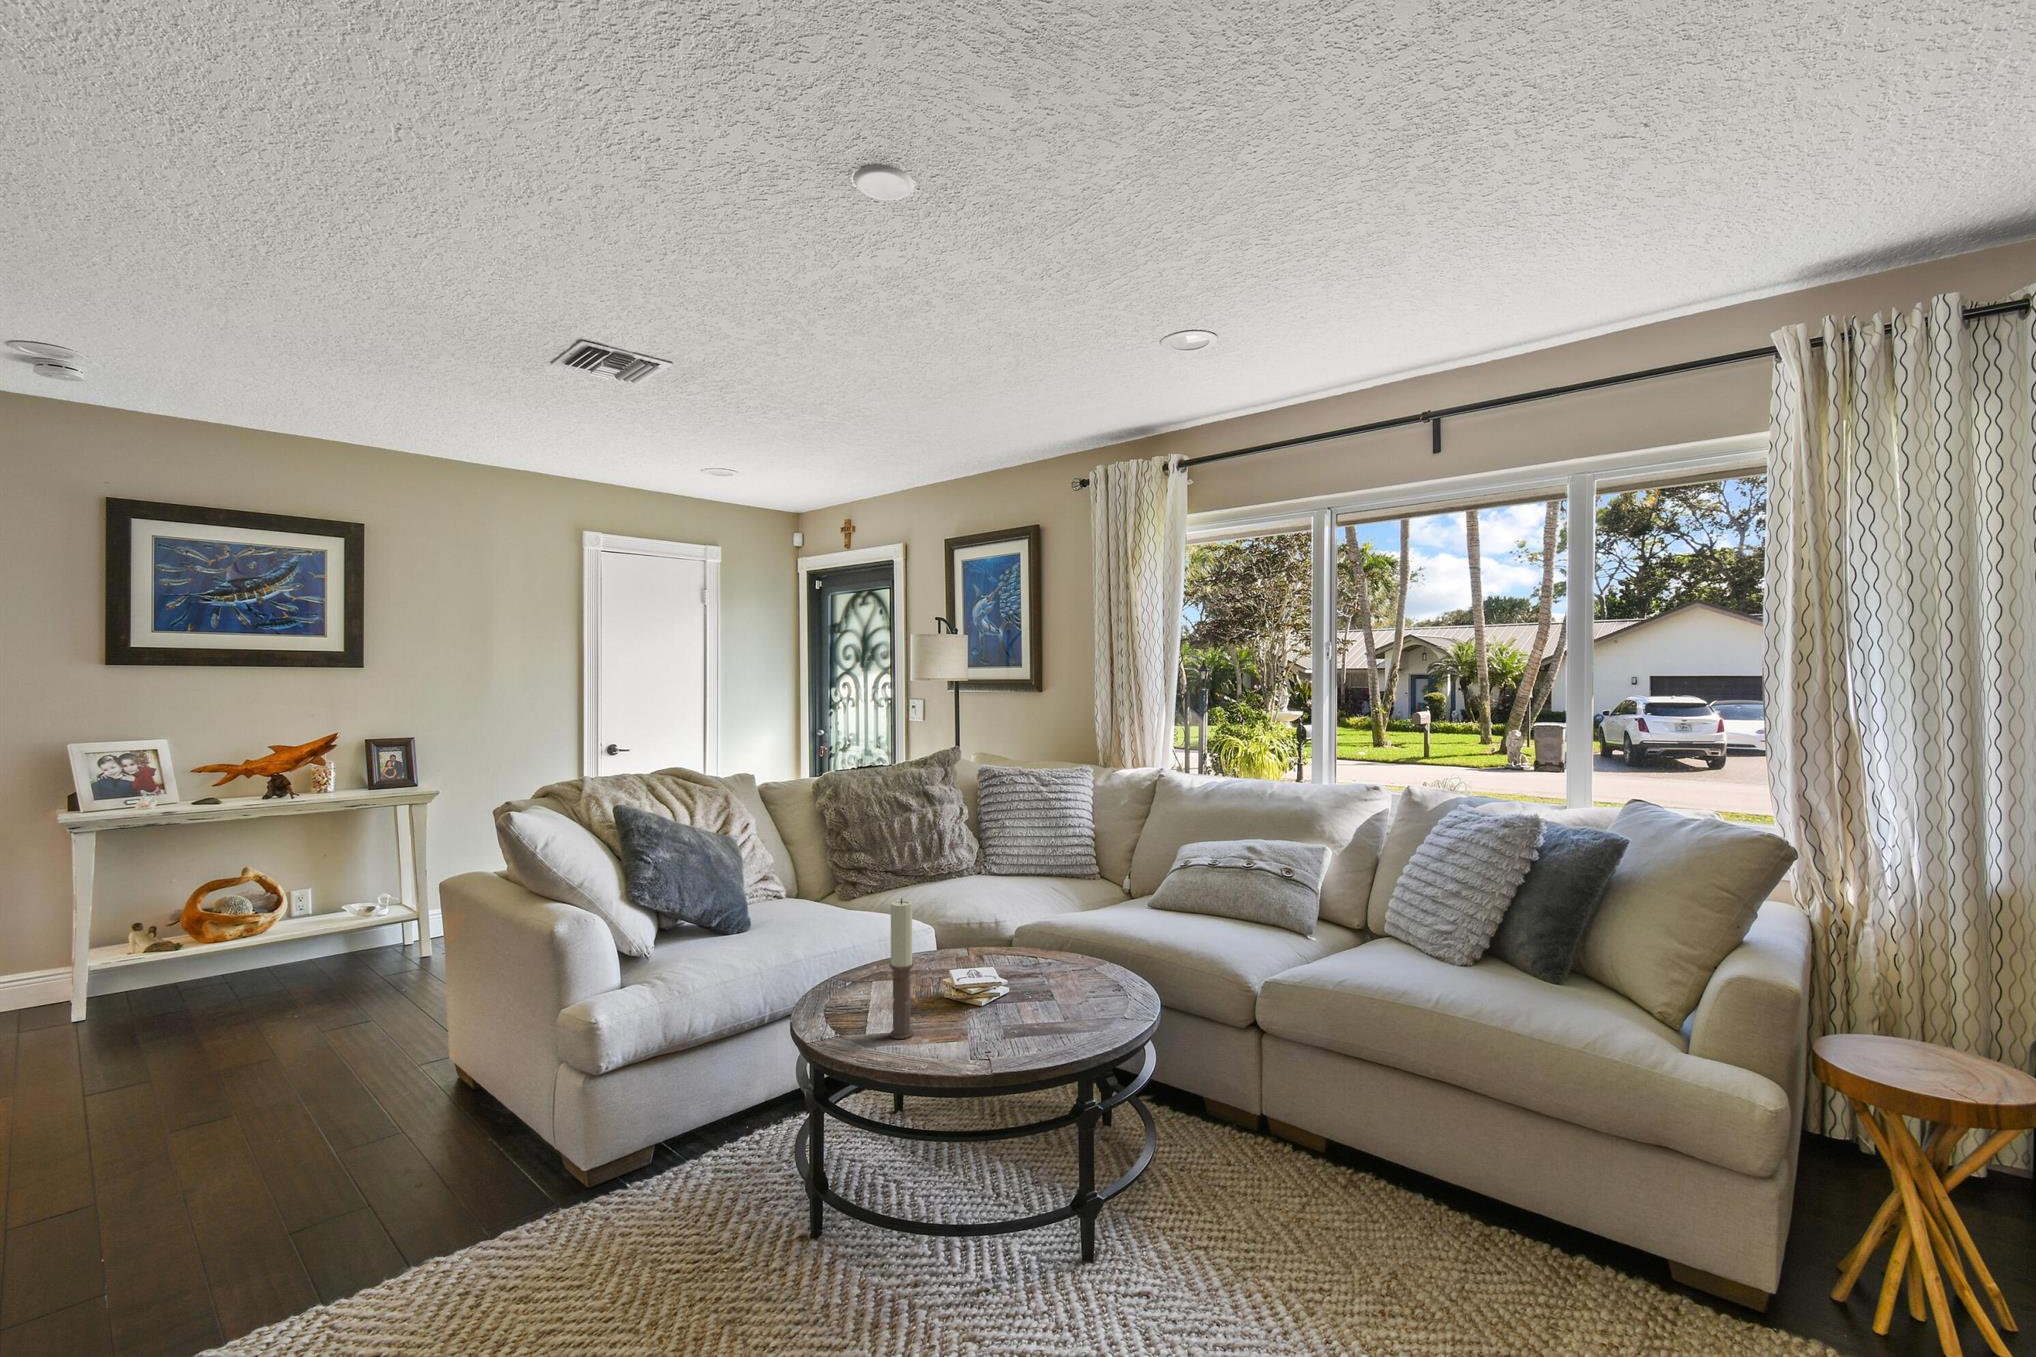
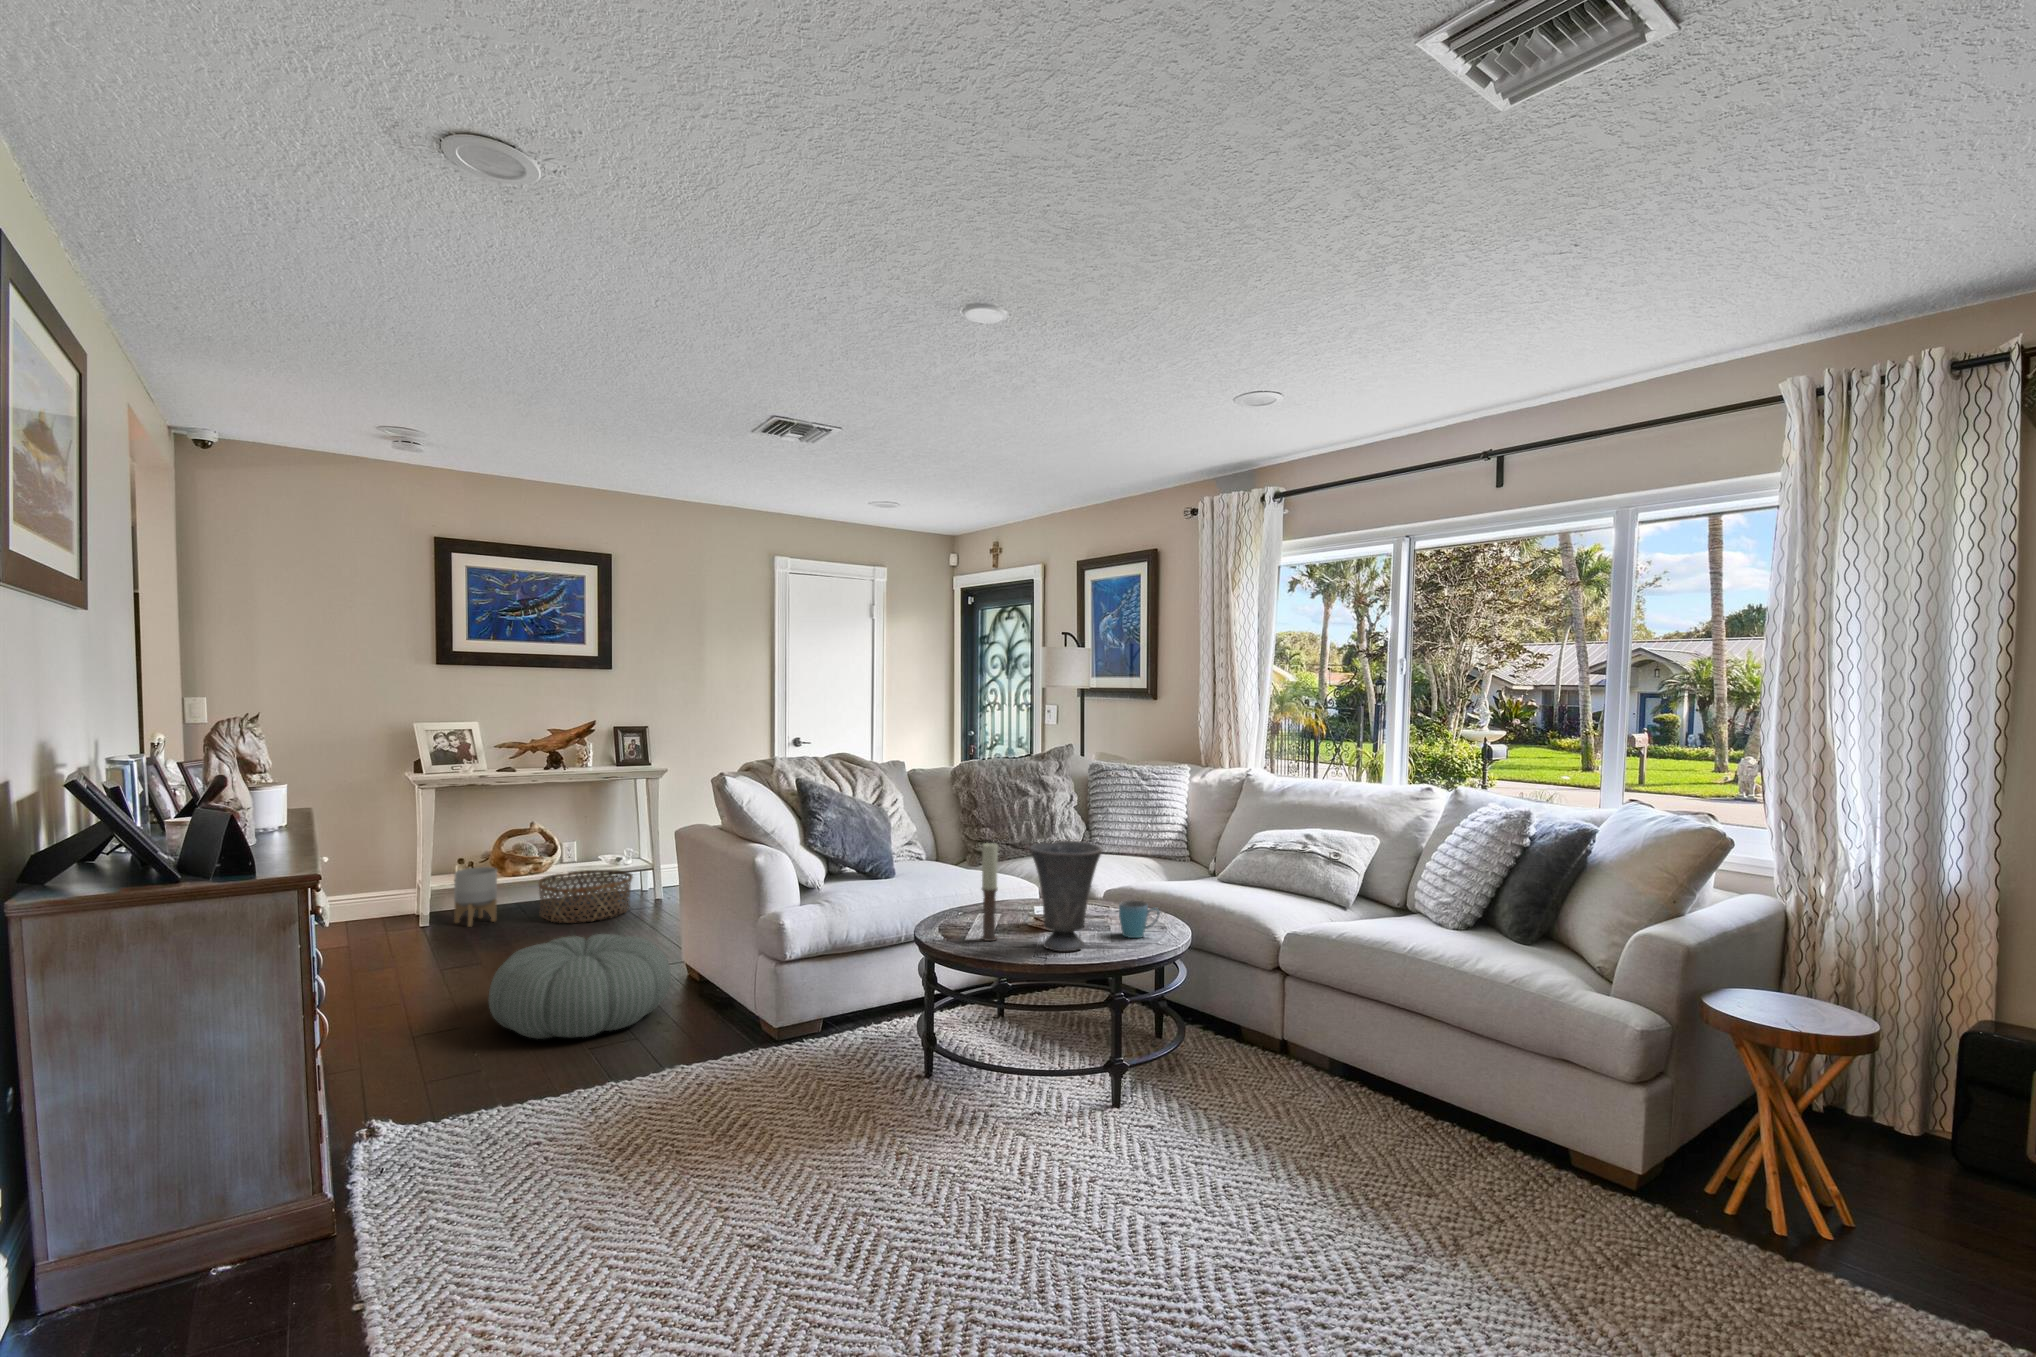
vase: none [960,890,1060,1051] -> present [1030,841,1102,951]
basket: none [252,924,393,1004] -> present [539,870,633,923]
planter: none [116,935,186,1021] -> present [454,867,497,927]
mug: none [1072,961,1126,1014] -> present [1119,900,1160,938]
pouf: none [112,1041,428,1231] -> present [489,934,671,1039]

